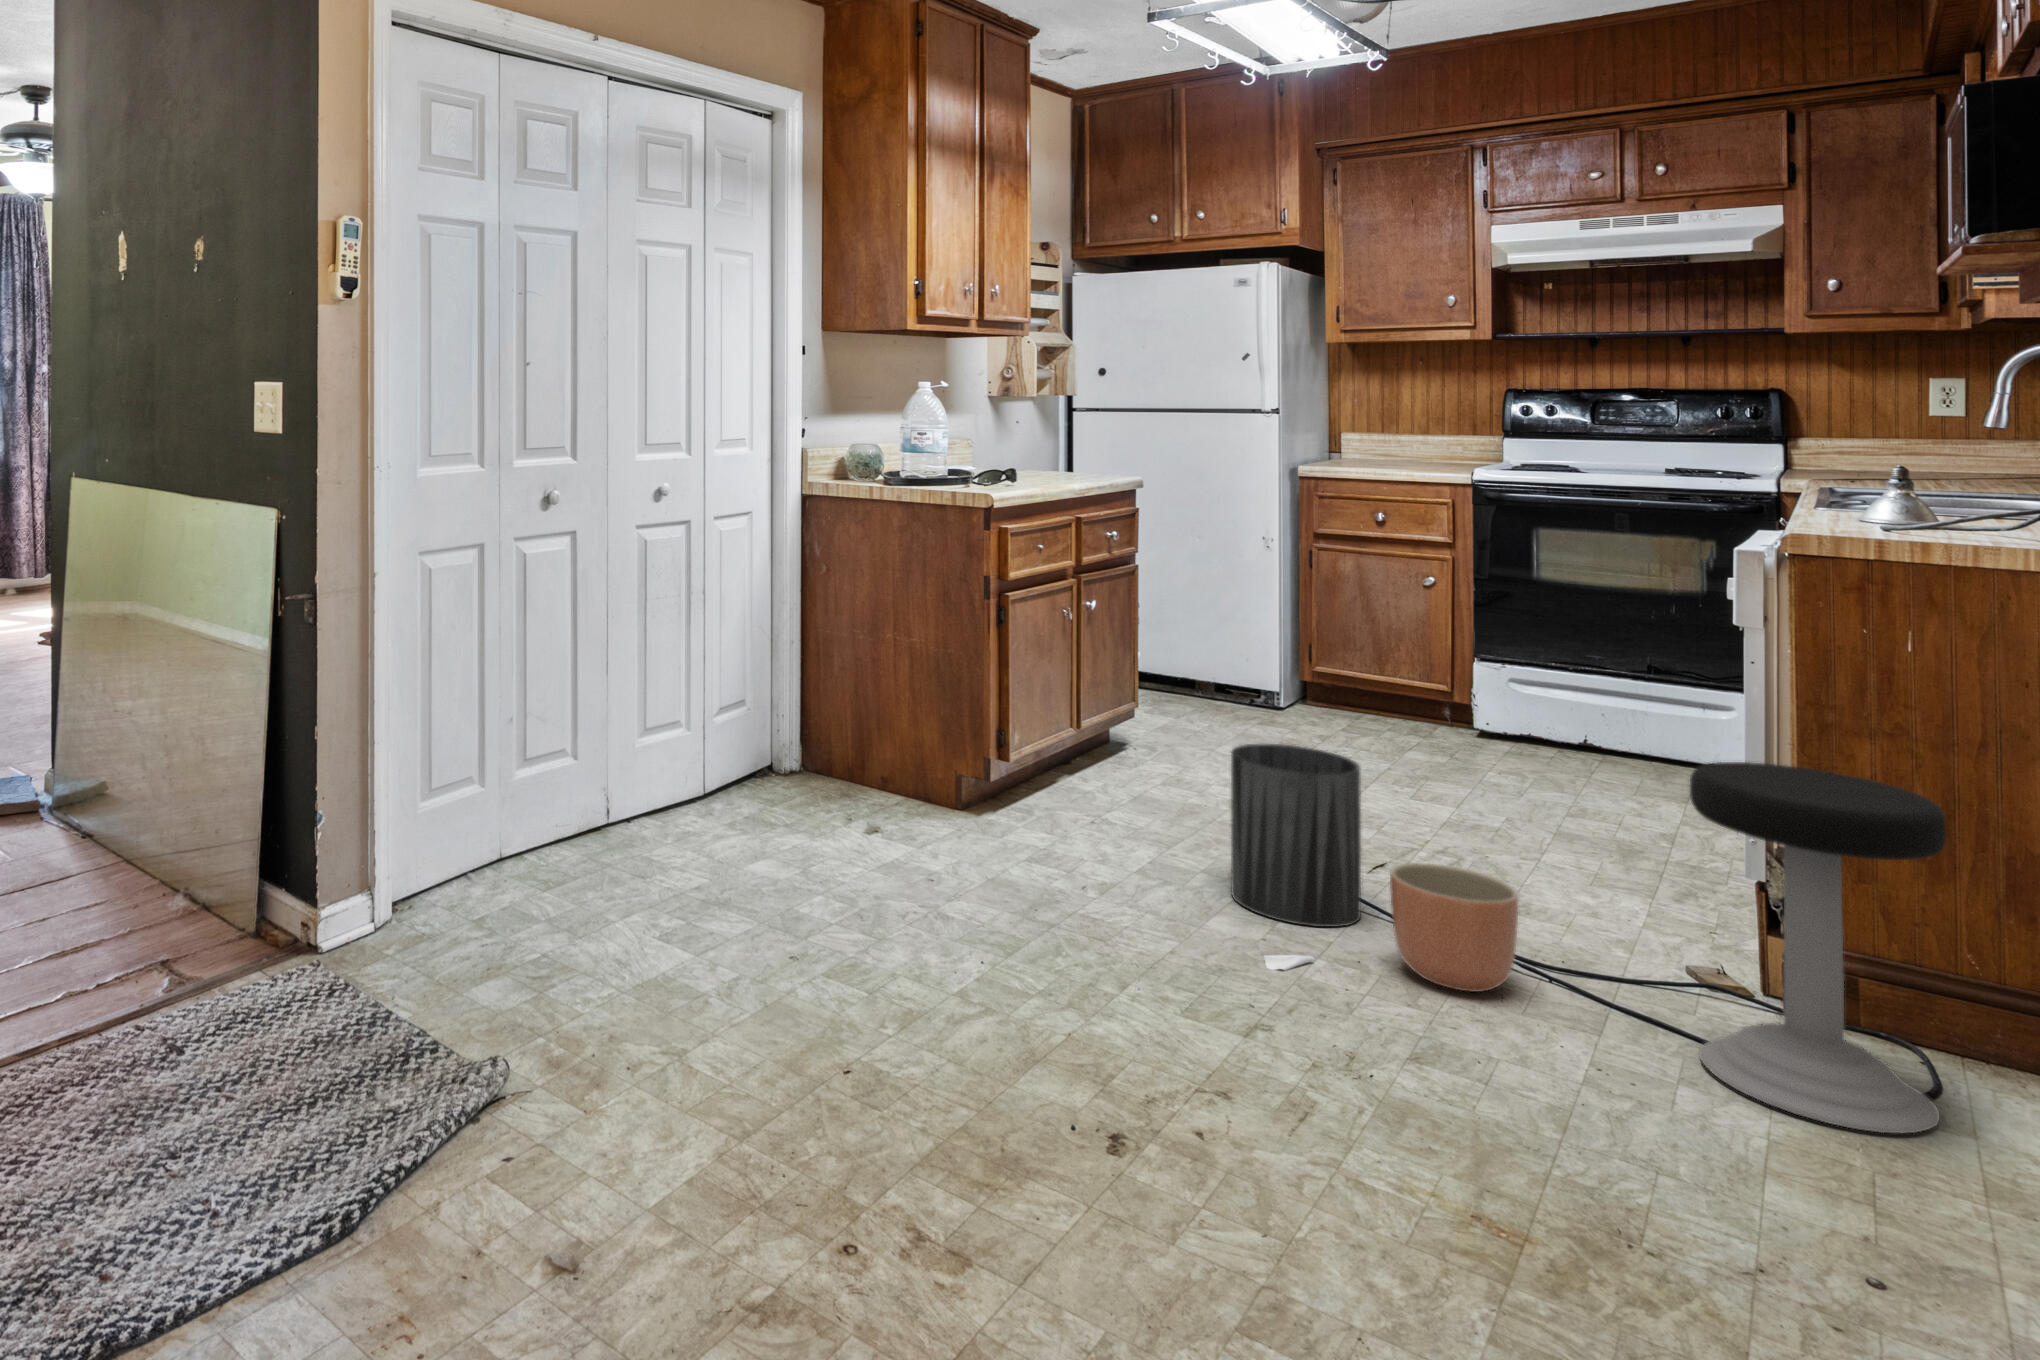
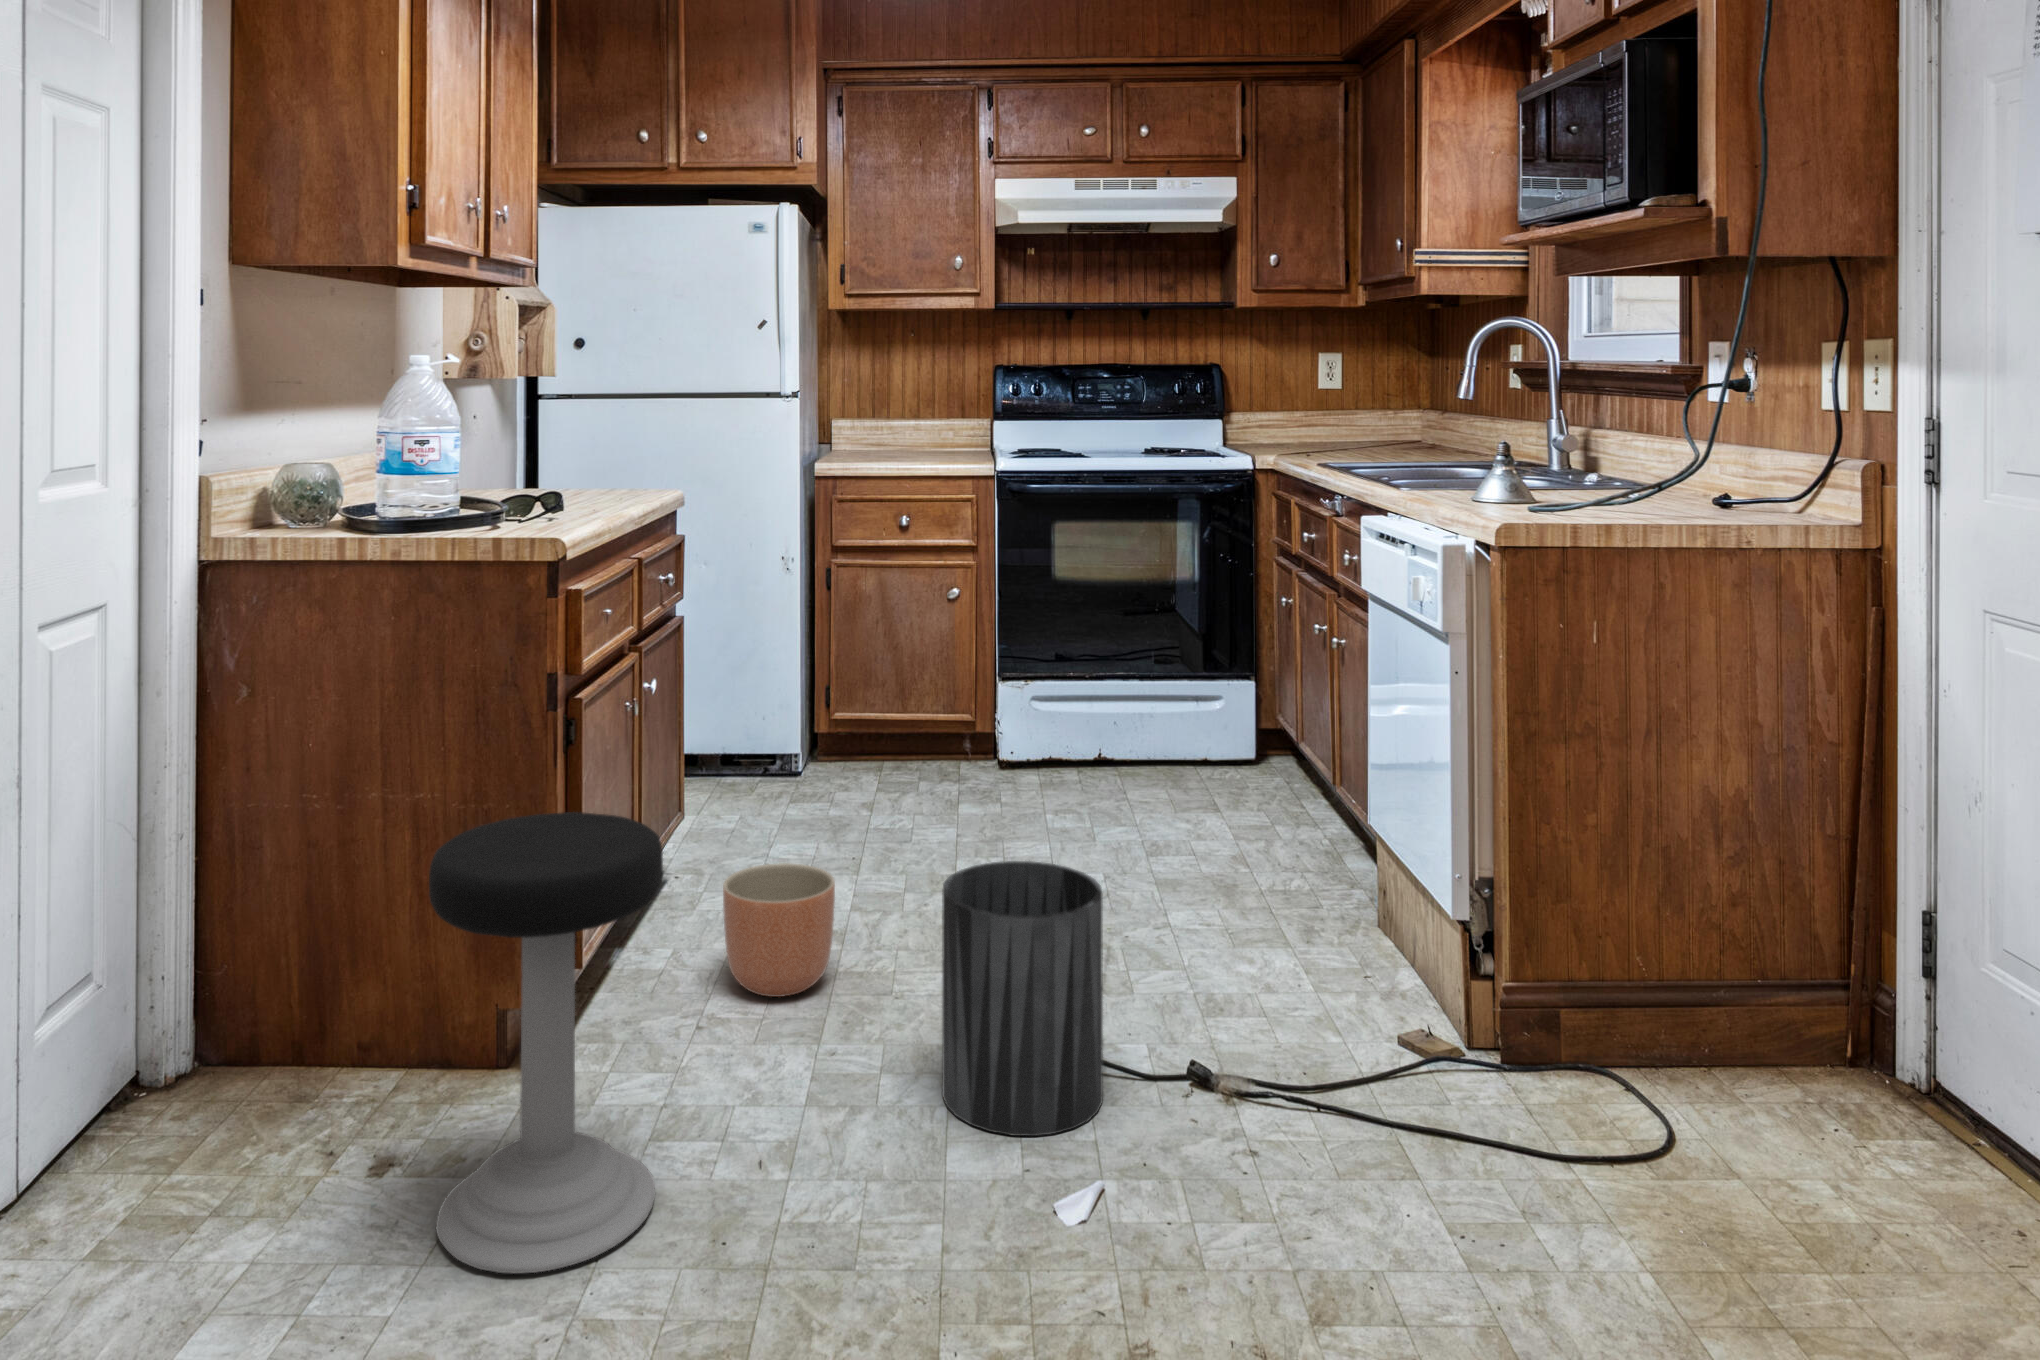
stool: present [1690,762,1946,1133] -> present [429,812,663,1274]
planter: present [1390,863,1518,992] -> present [723,863,835,997]

